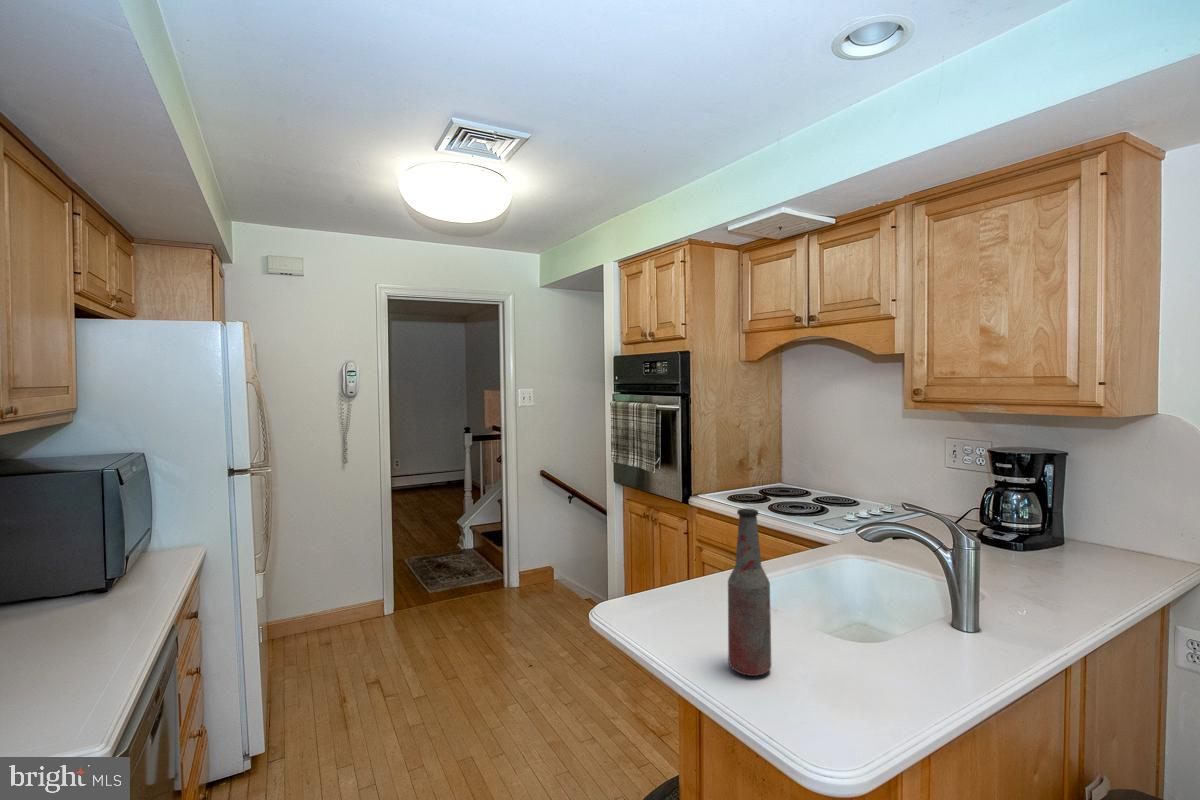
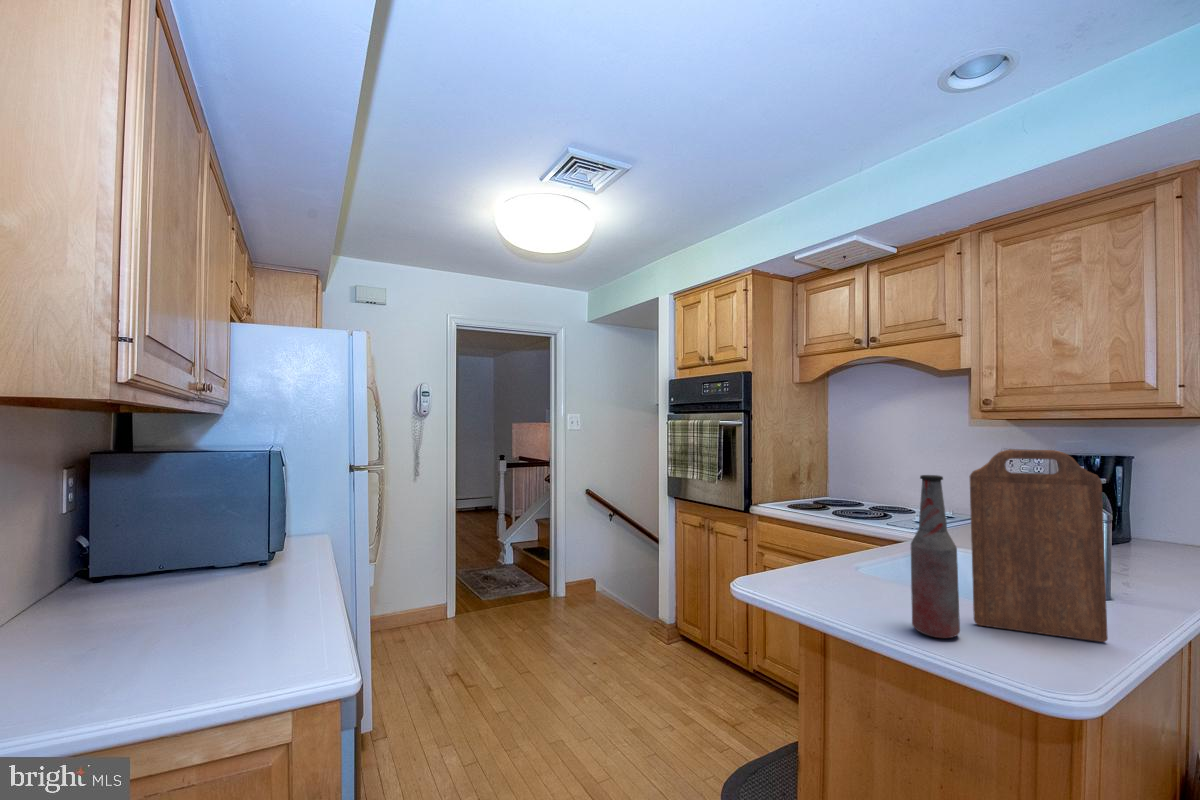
cutting board: none [797,480,916,679] -> present [969,449,1108,642]

